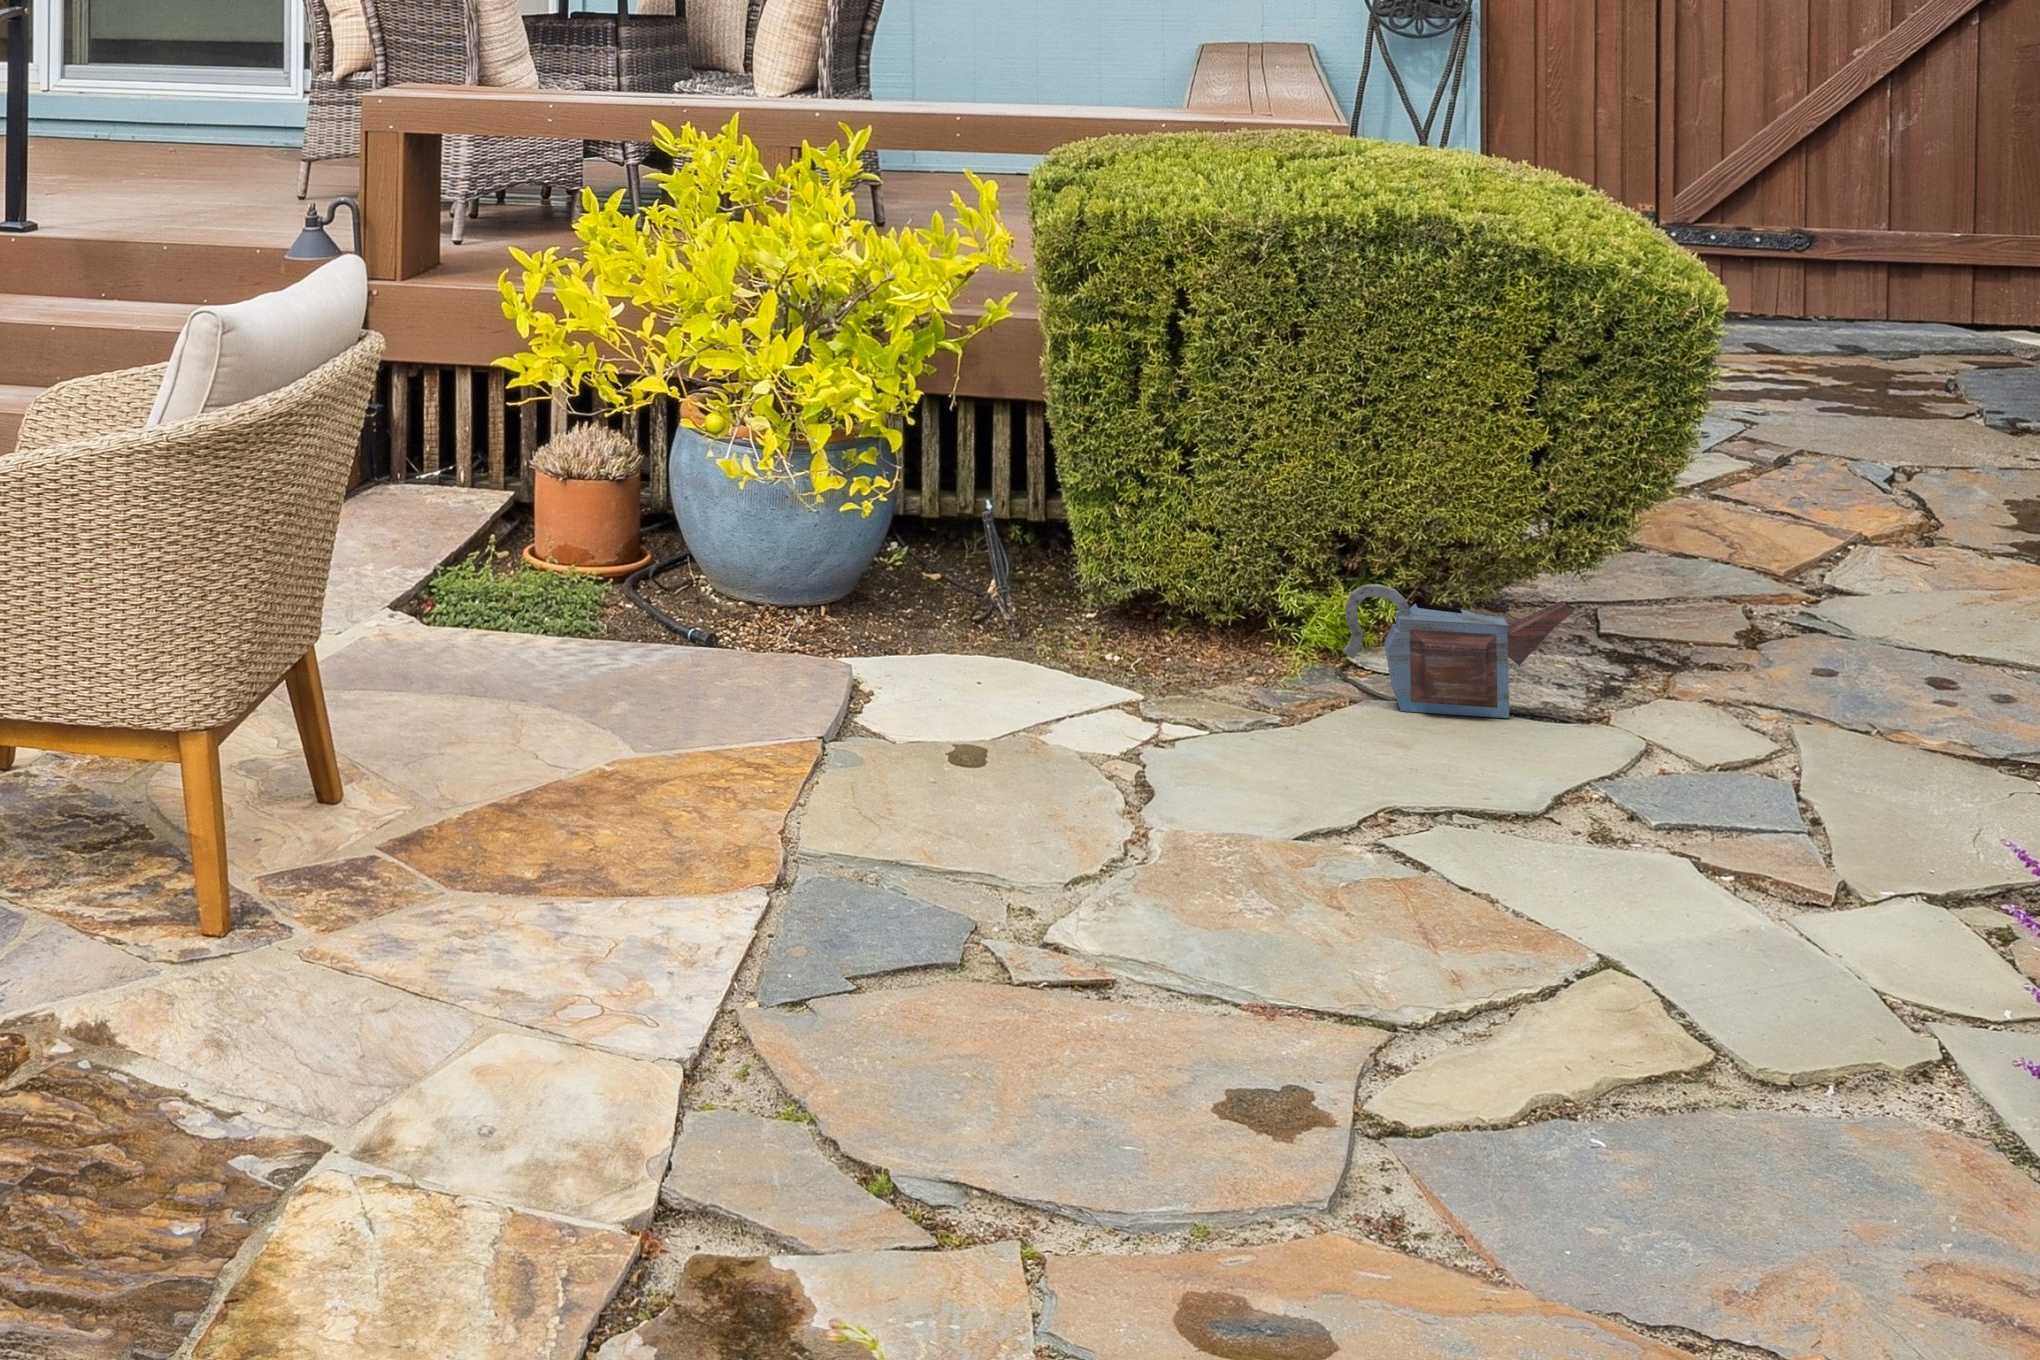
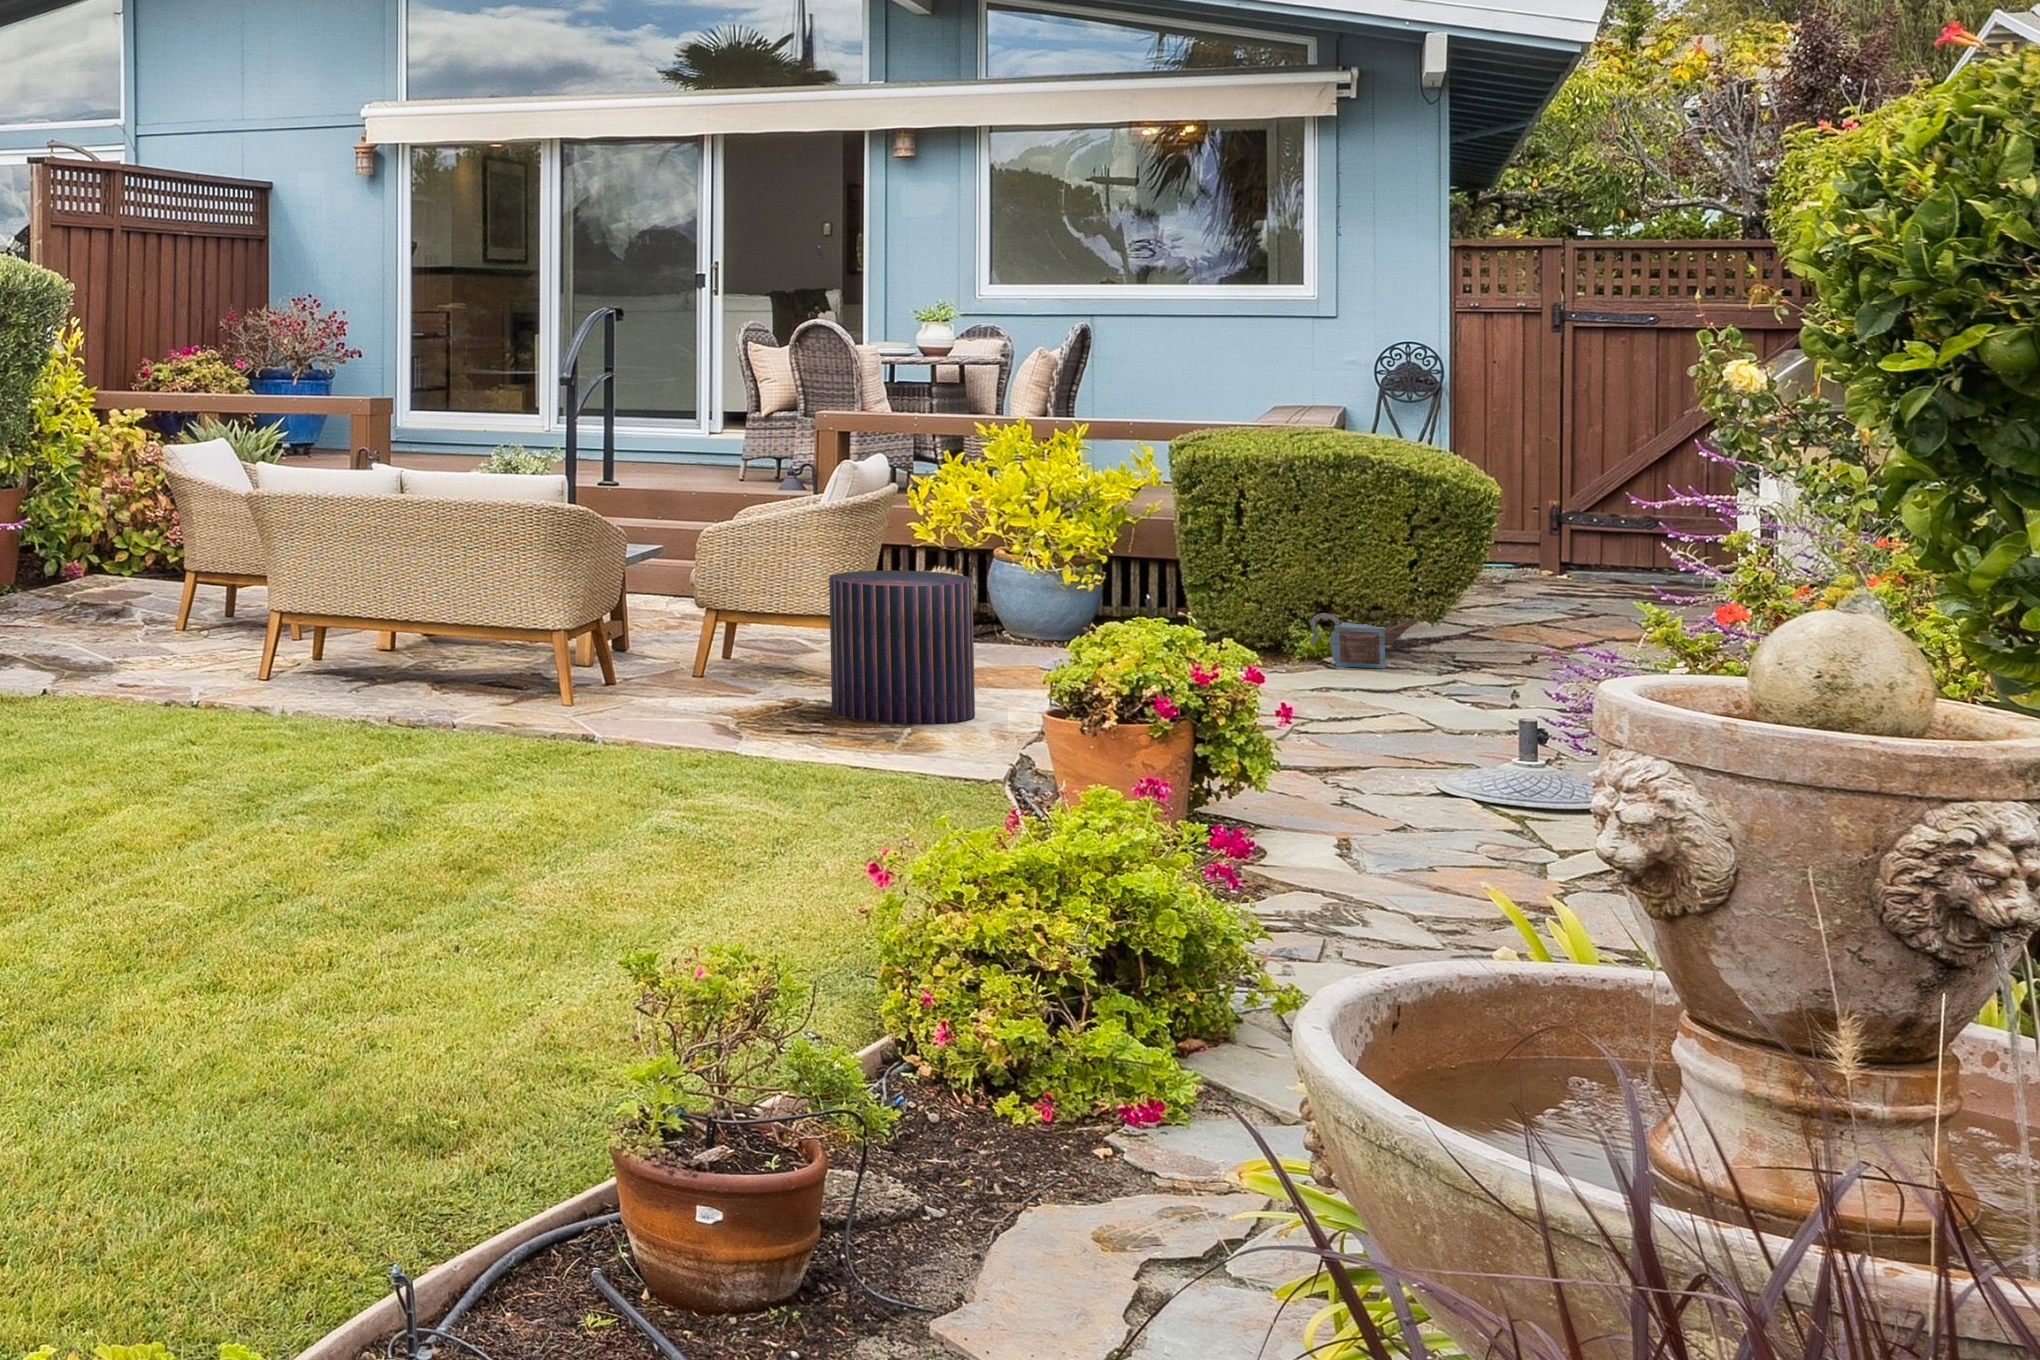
pouf: none [65,645,497,1252] -> present [829,571,975,724]

